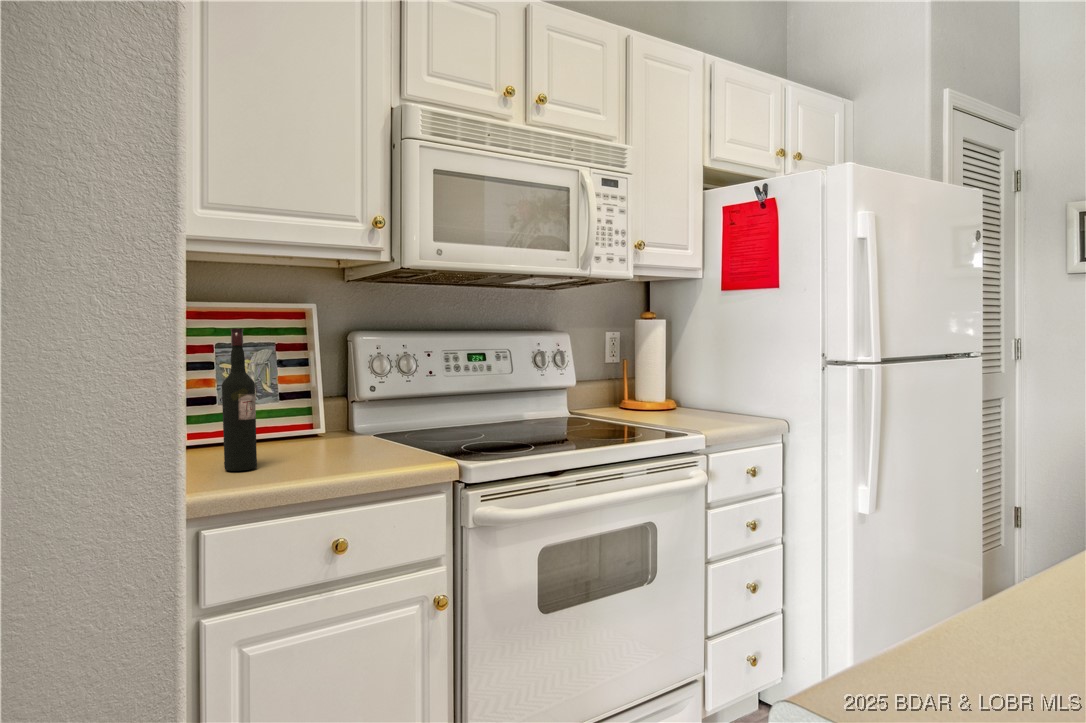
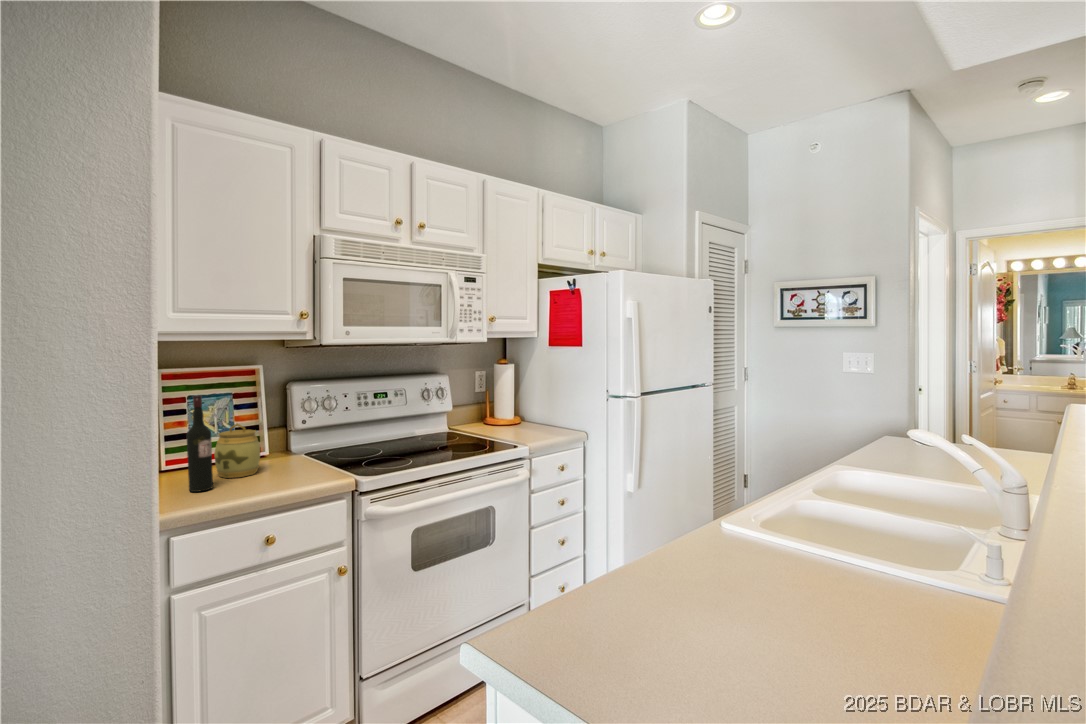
jar: none [256,379,318,458] -> present [214,423,260,478]

